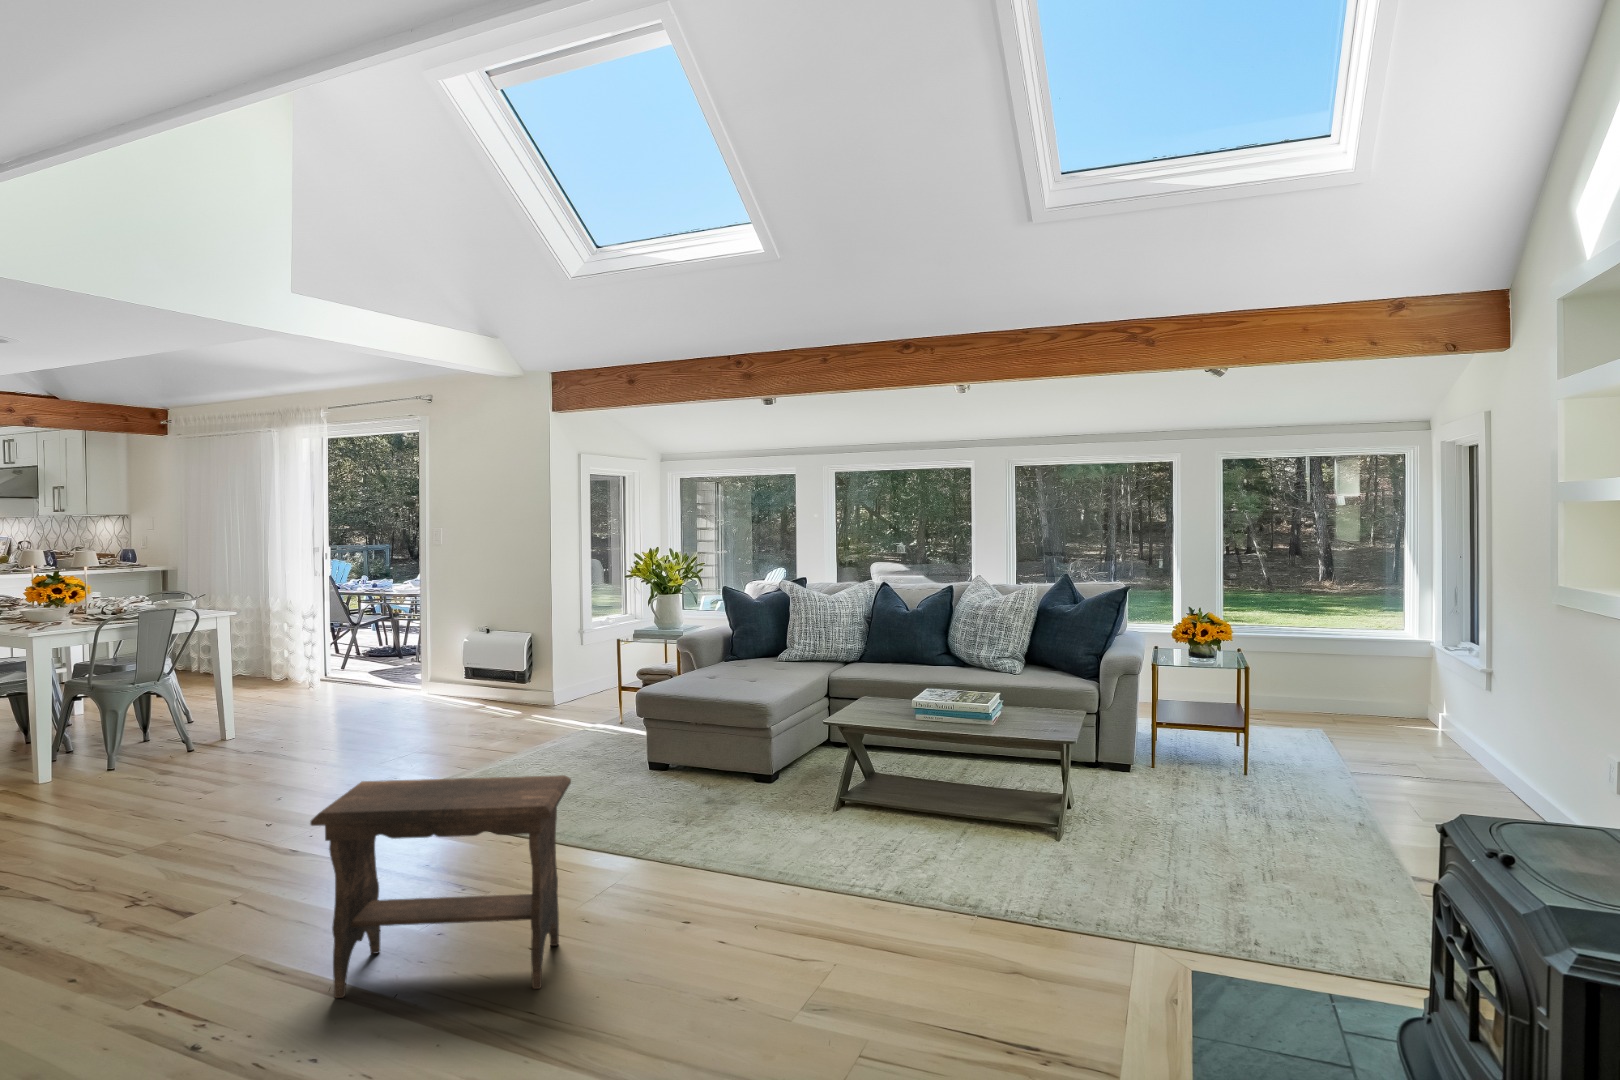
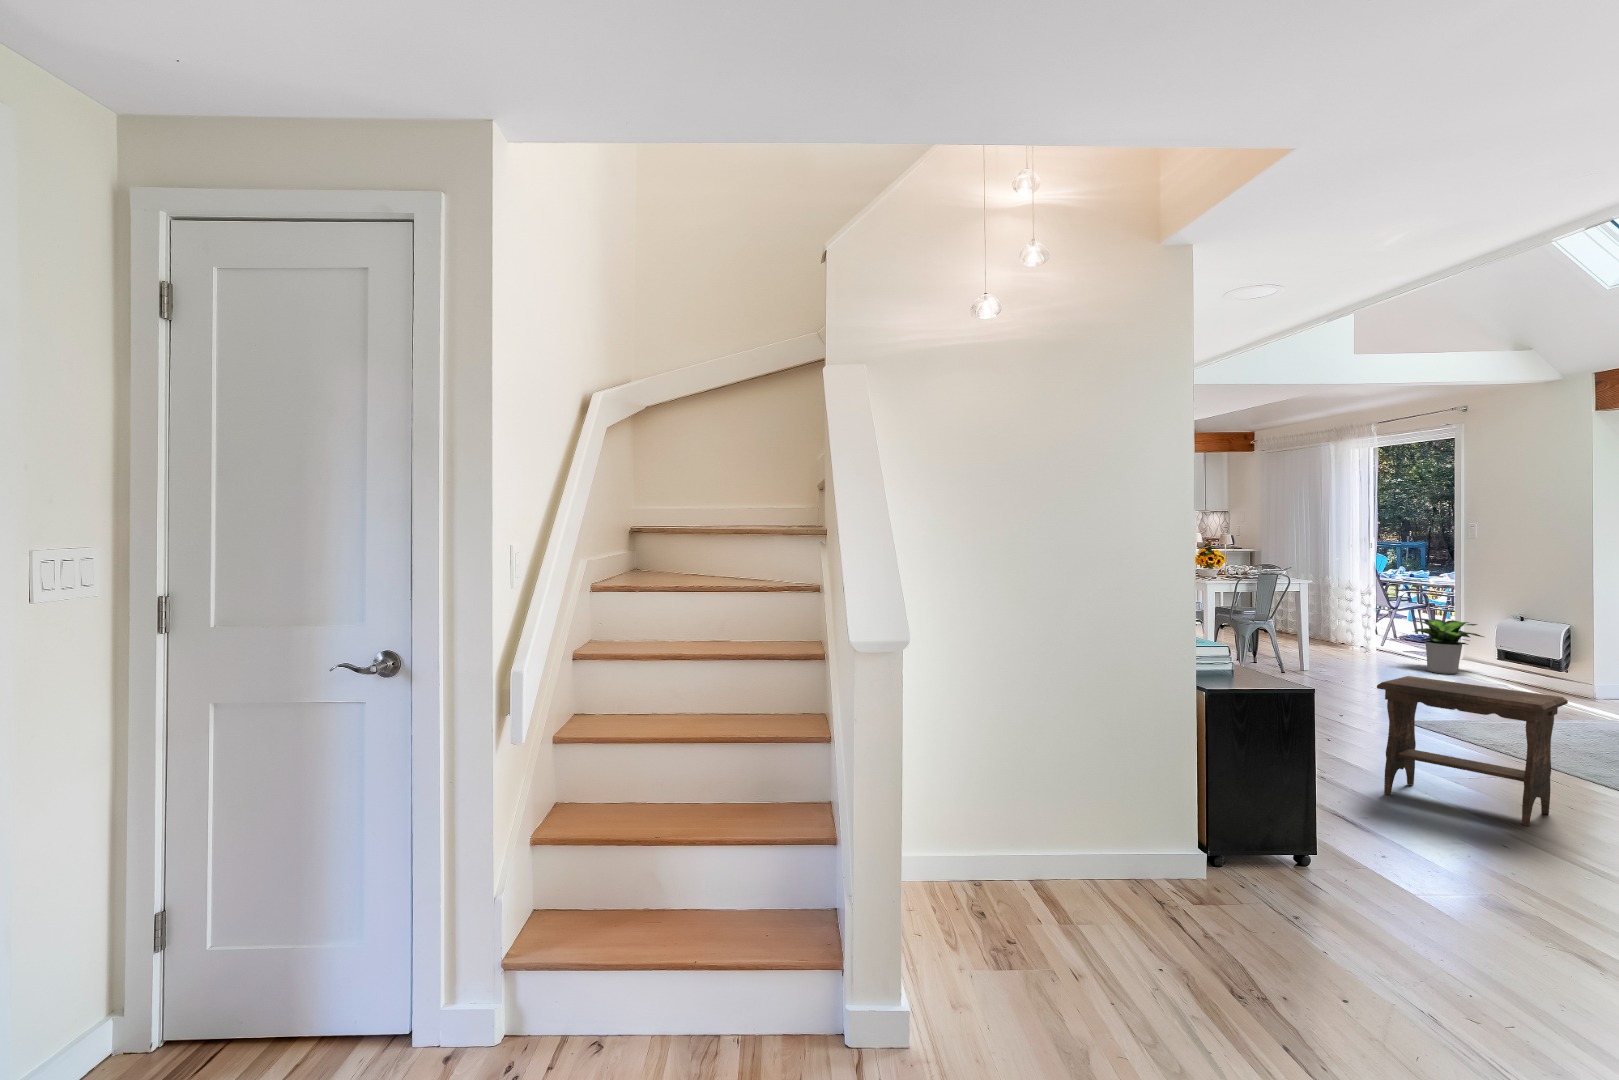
potted plant: none [372,637,453,704] -> present [1414,619,1484,674]

